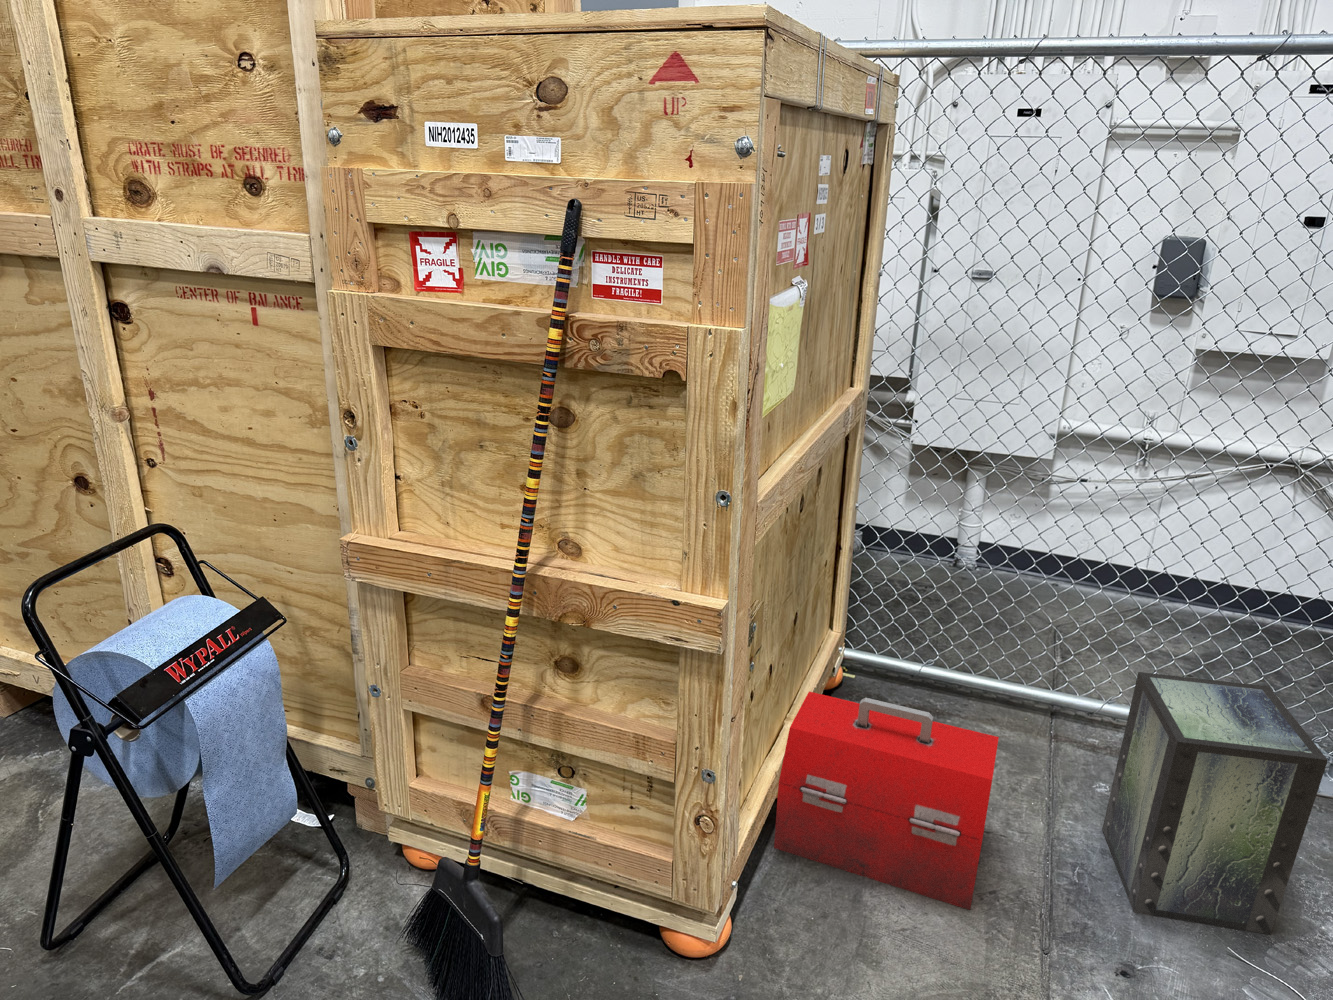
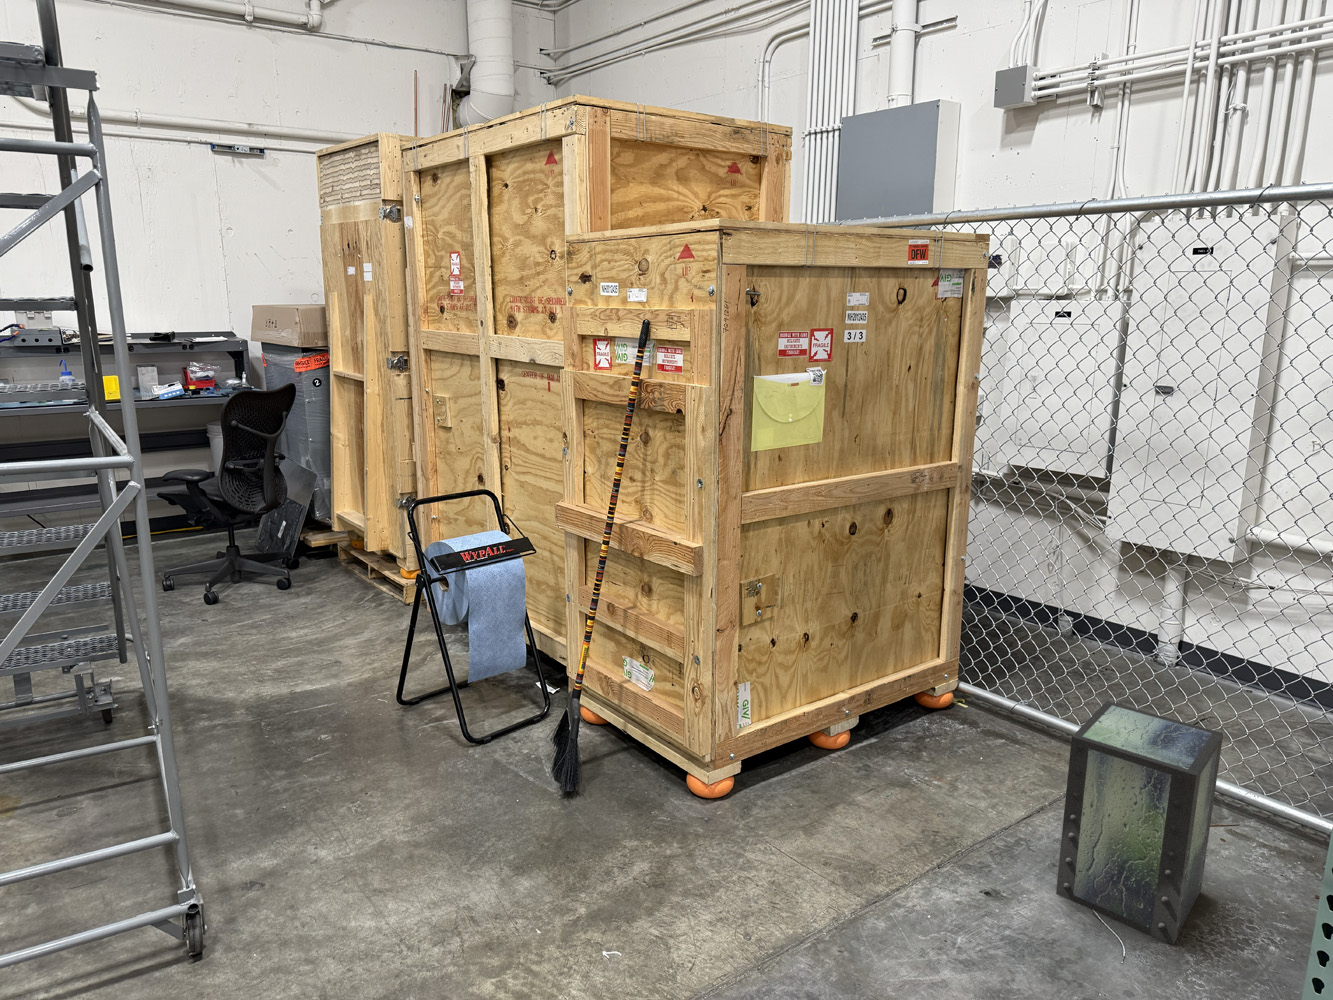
toolbox: present [774,691,999,910] -> none [806,676,988,849]

